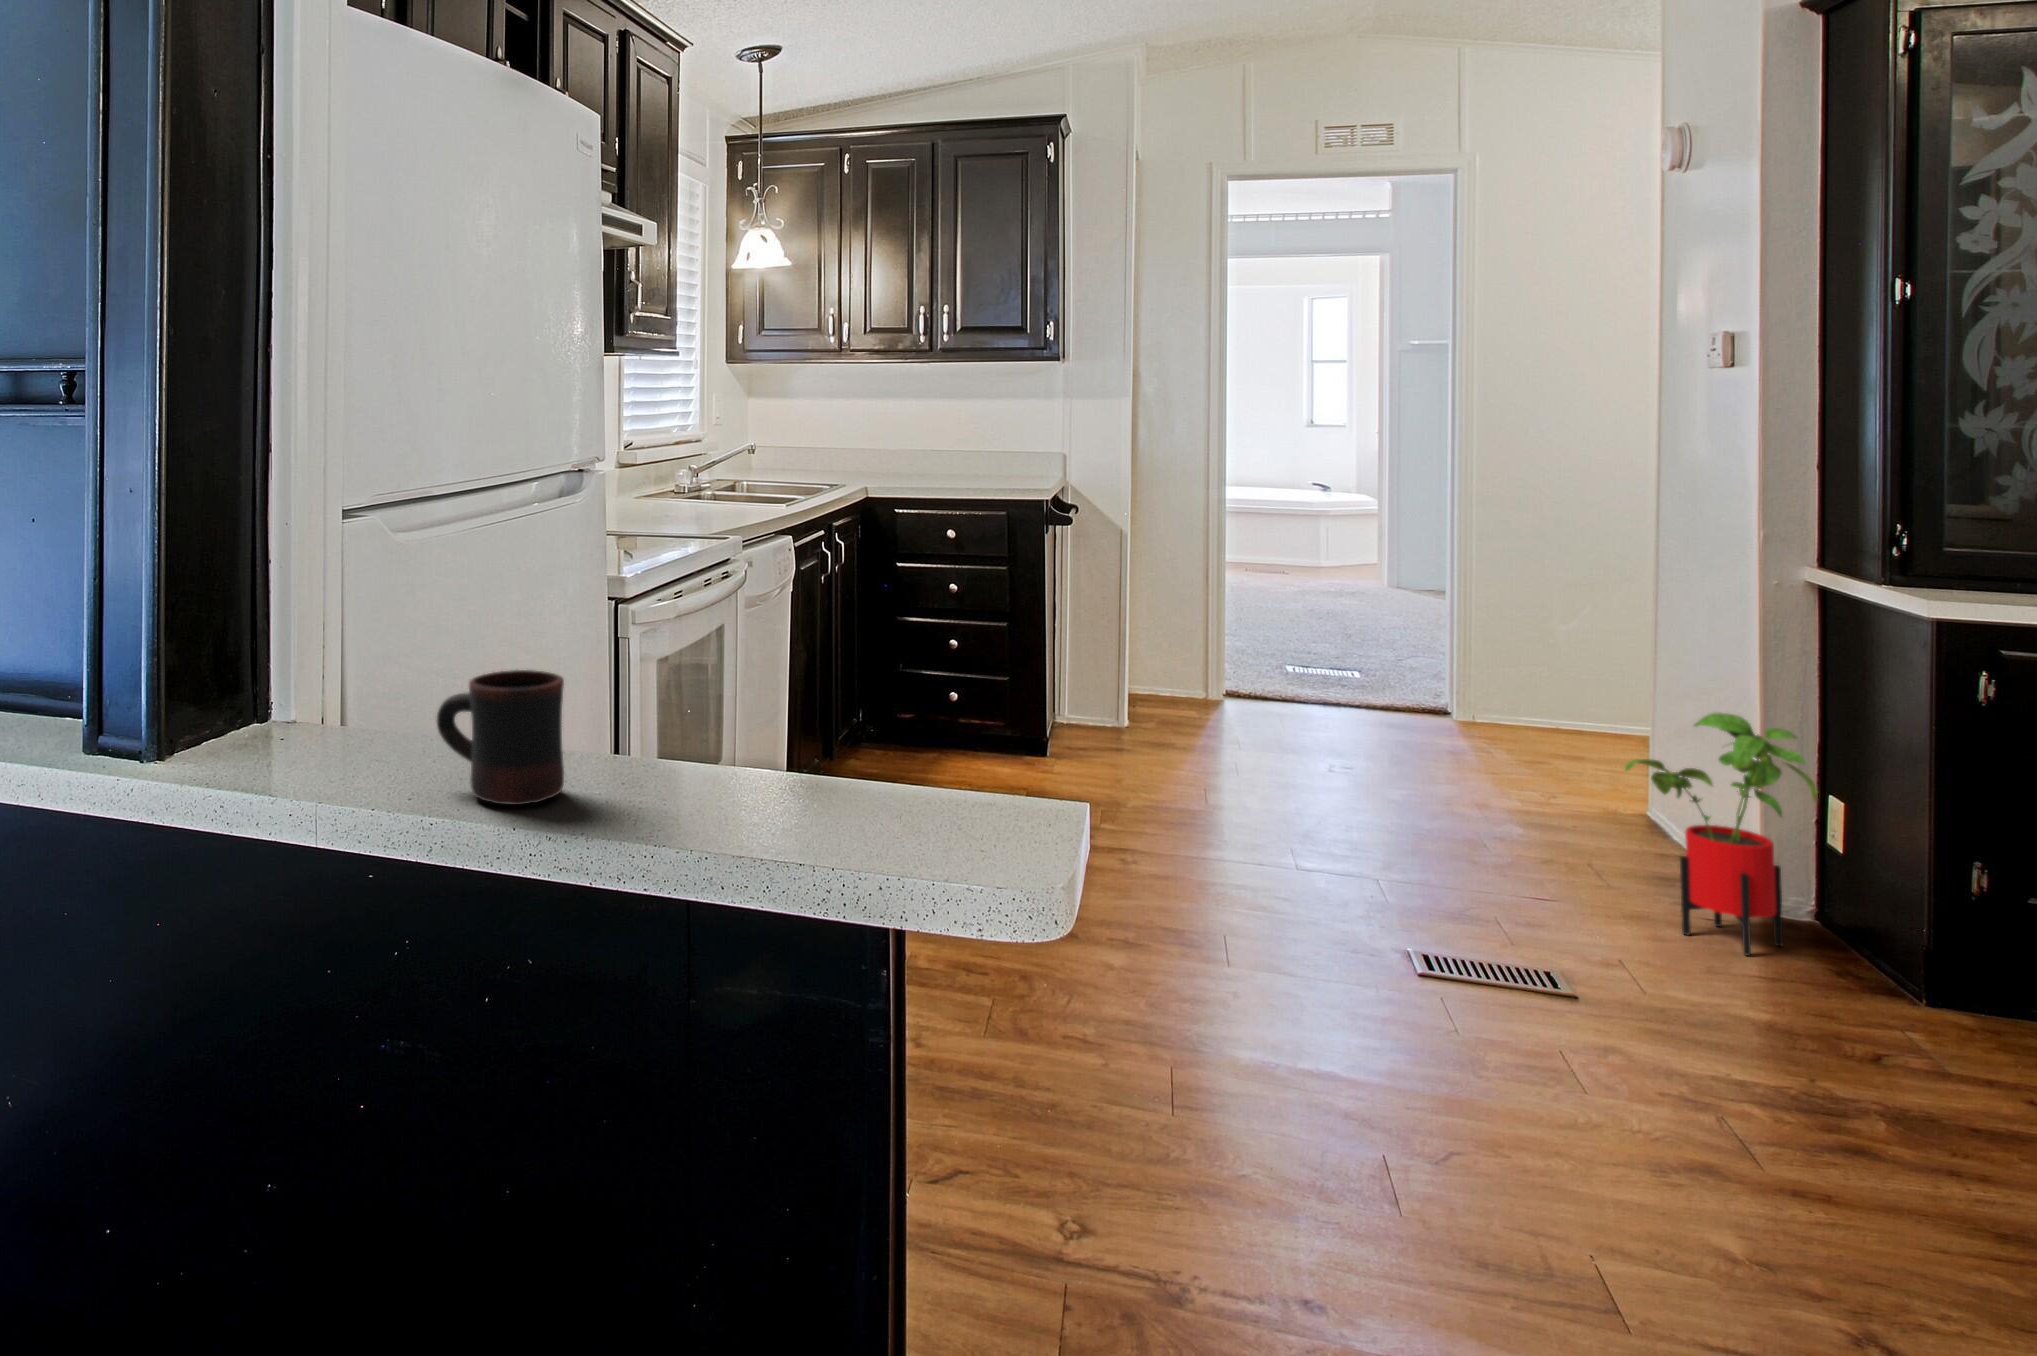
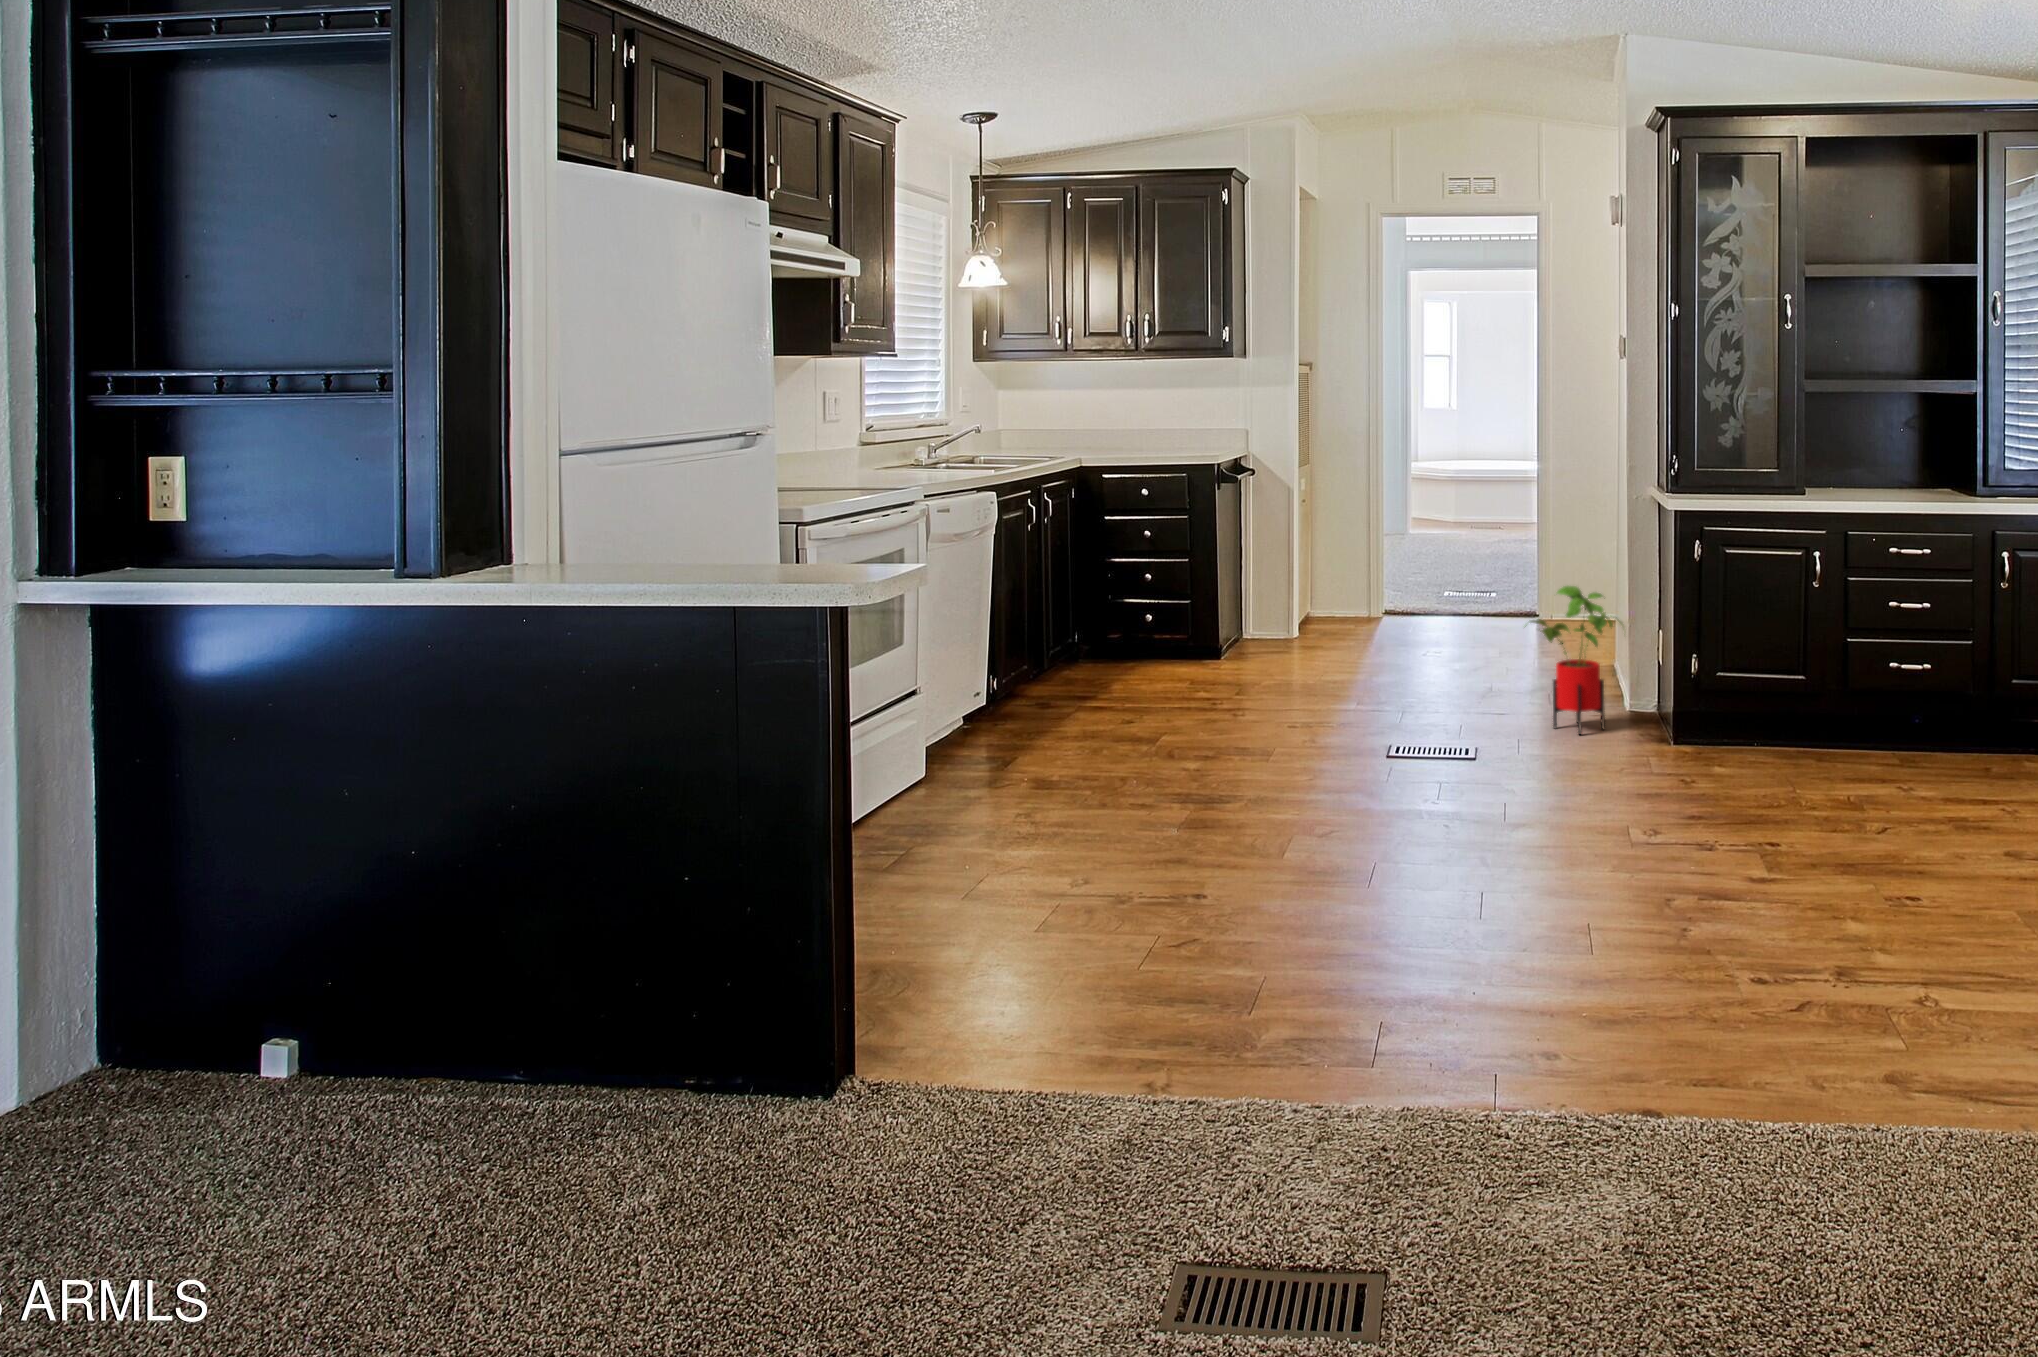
mug: present [437,670,564,805] -> none [602,525,670,585]

